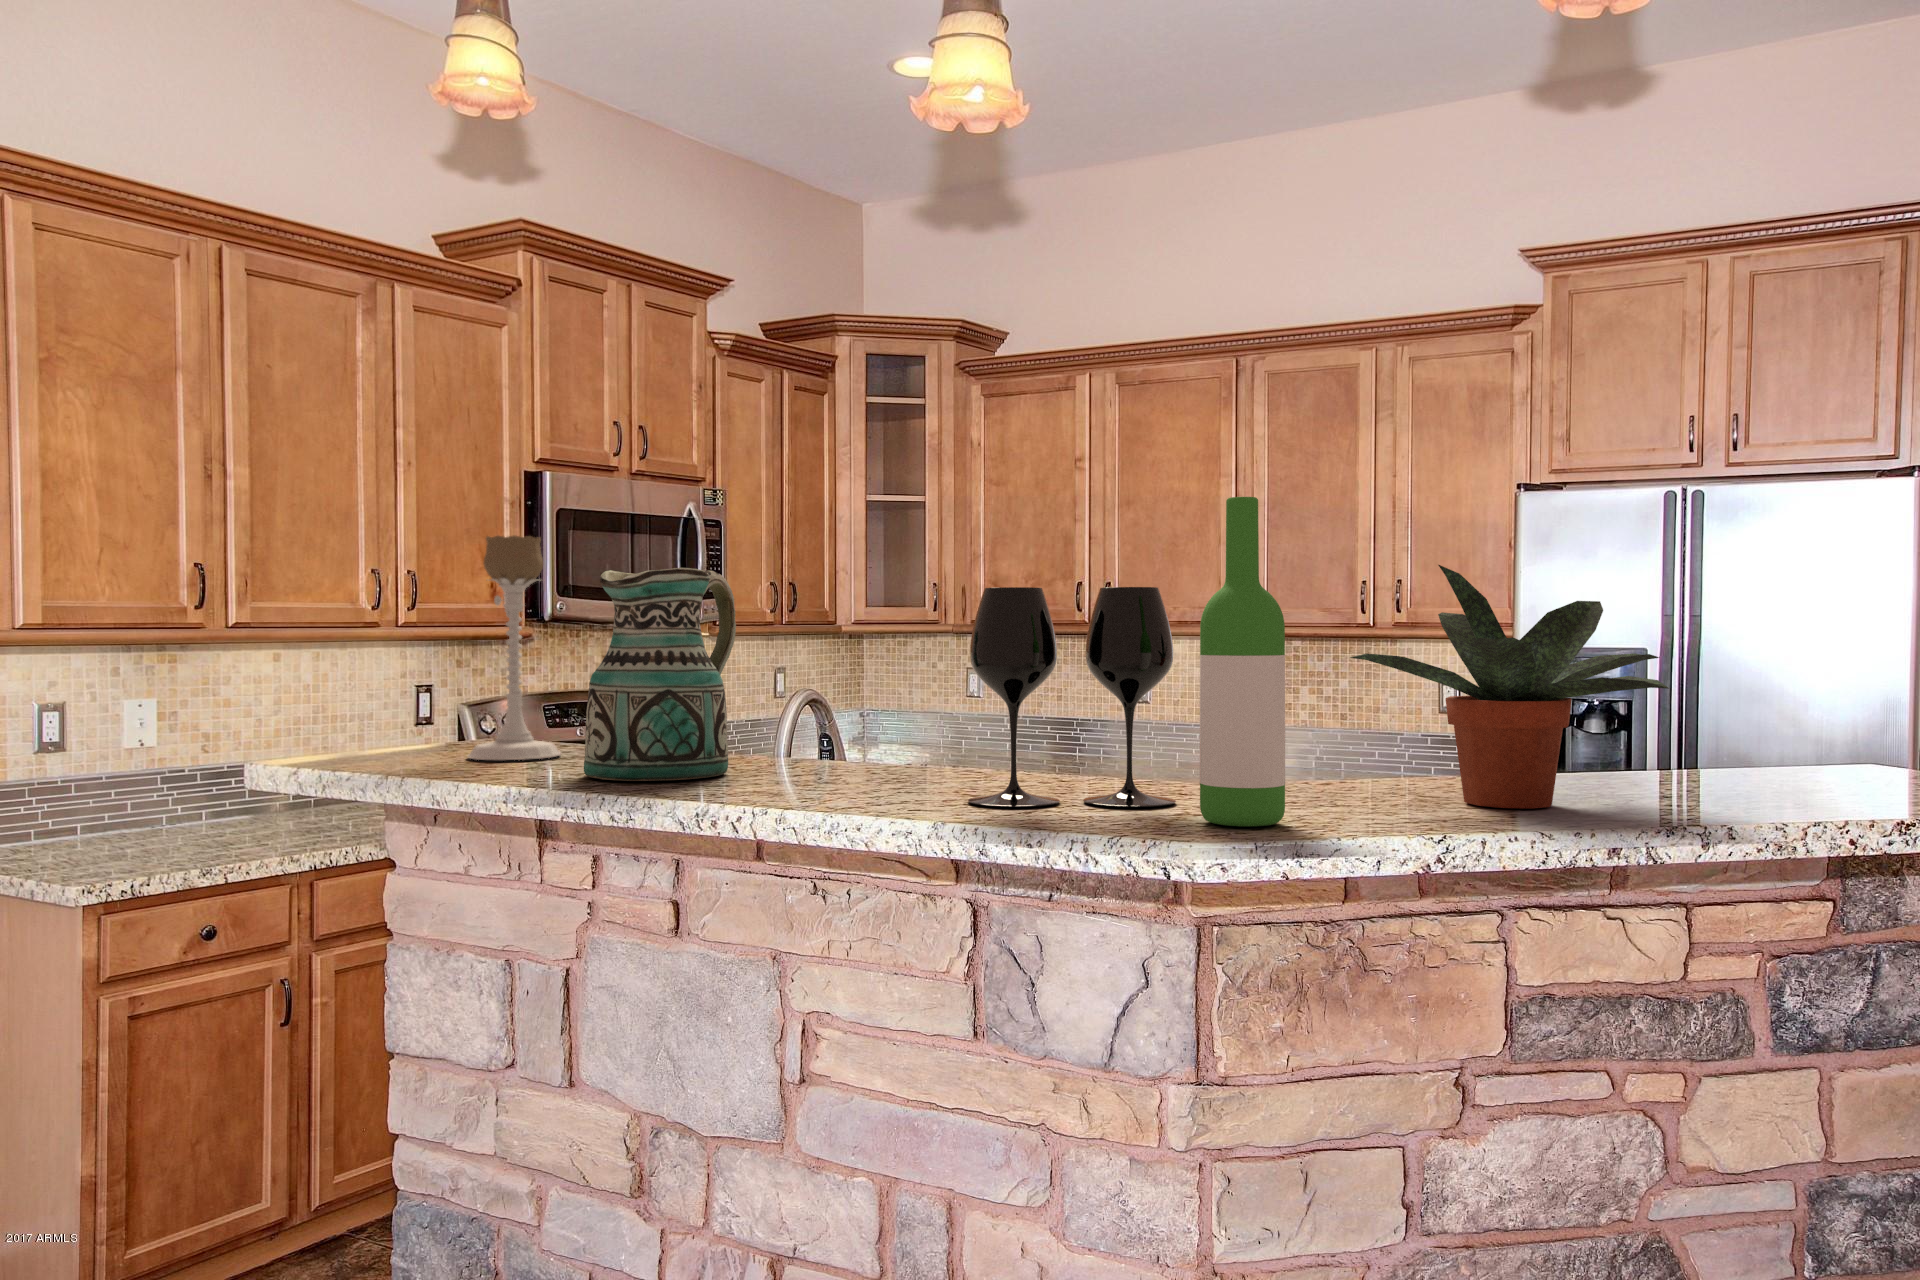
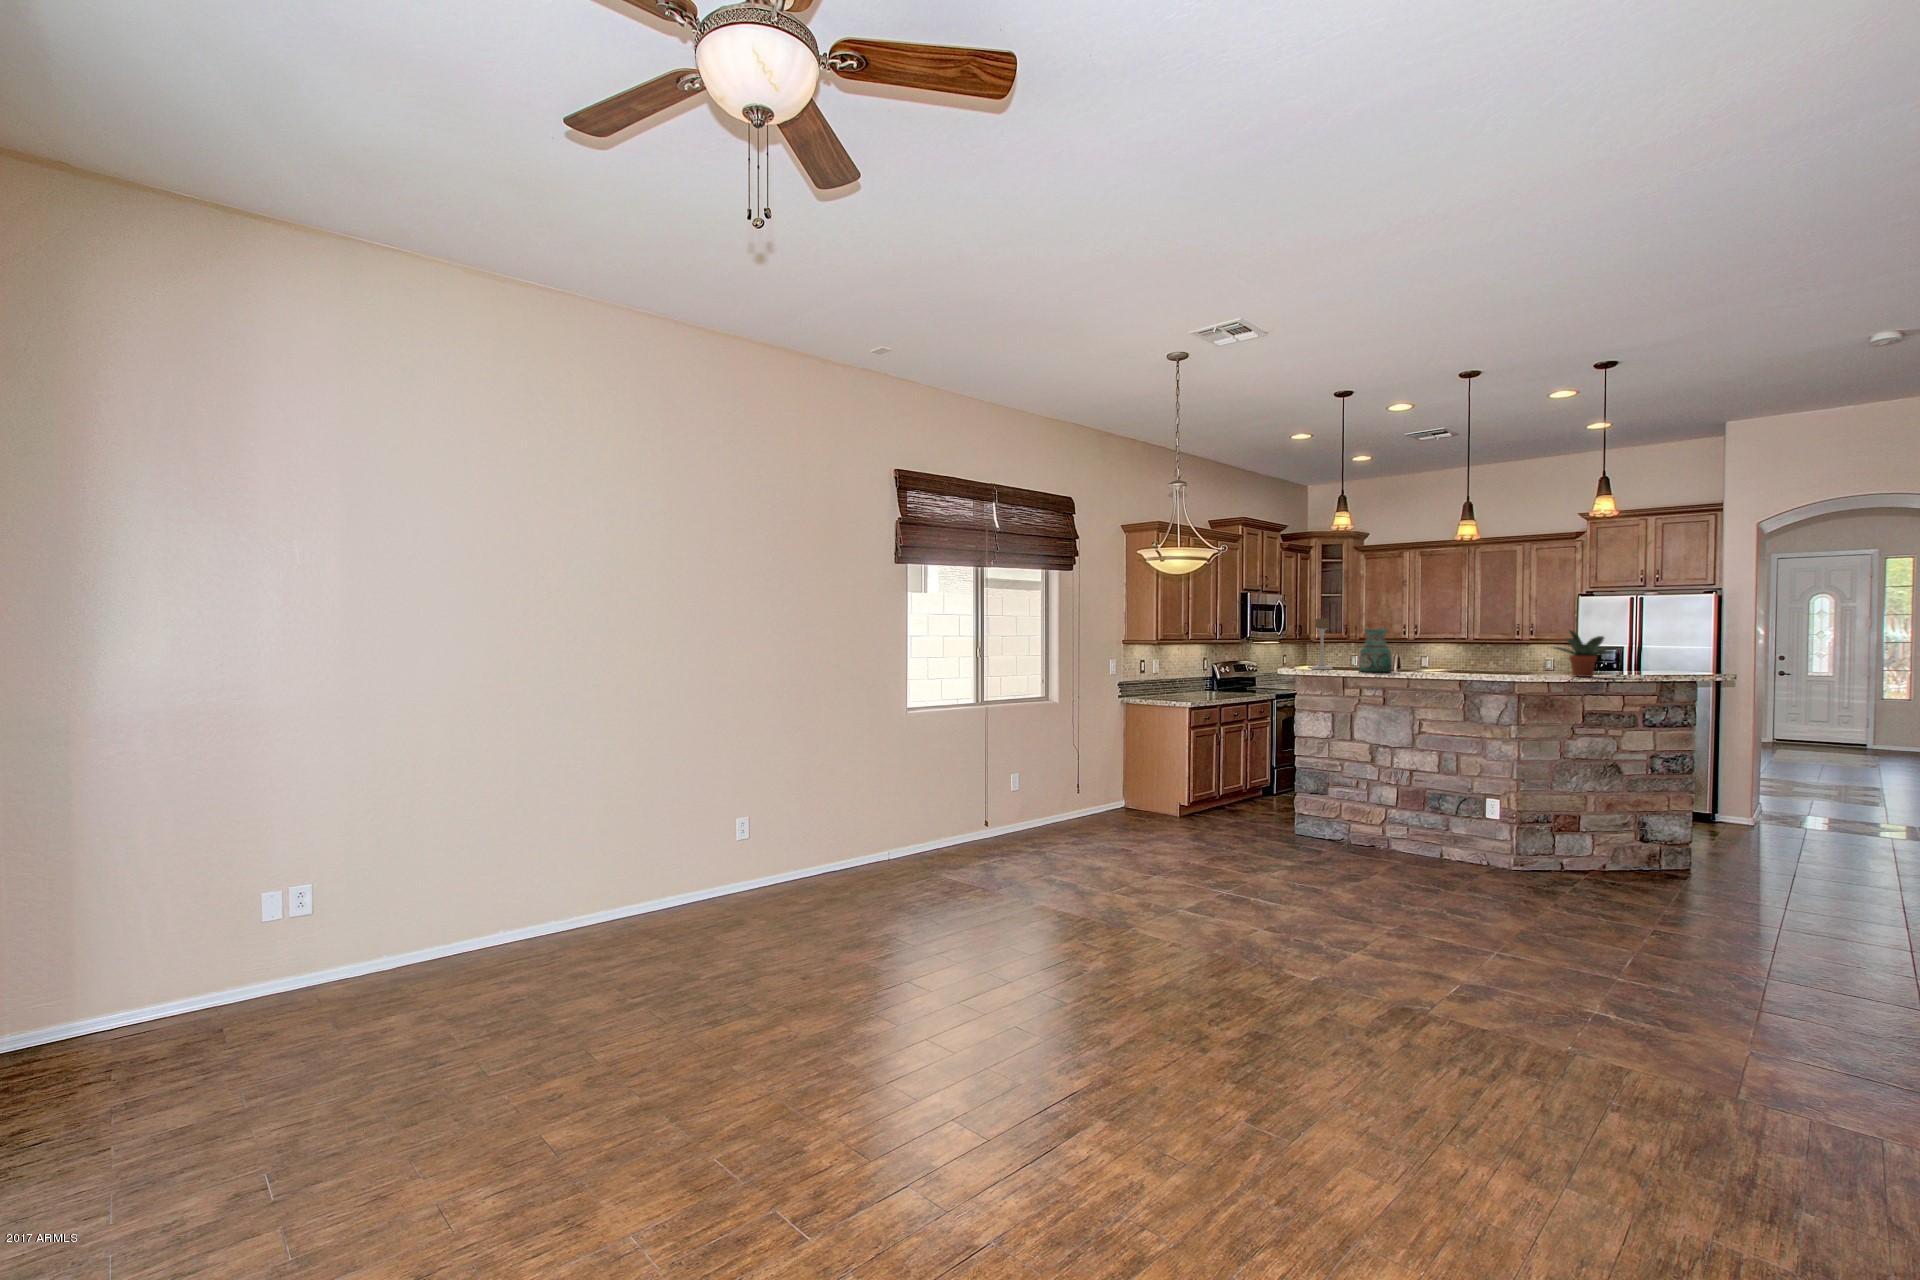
wine bottle: present [1200,497,1285,827] -> none [1520,618,1539,677]
wine glass: present [968,587,1176,807] -> none [1463,633,1510,676]

